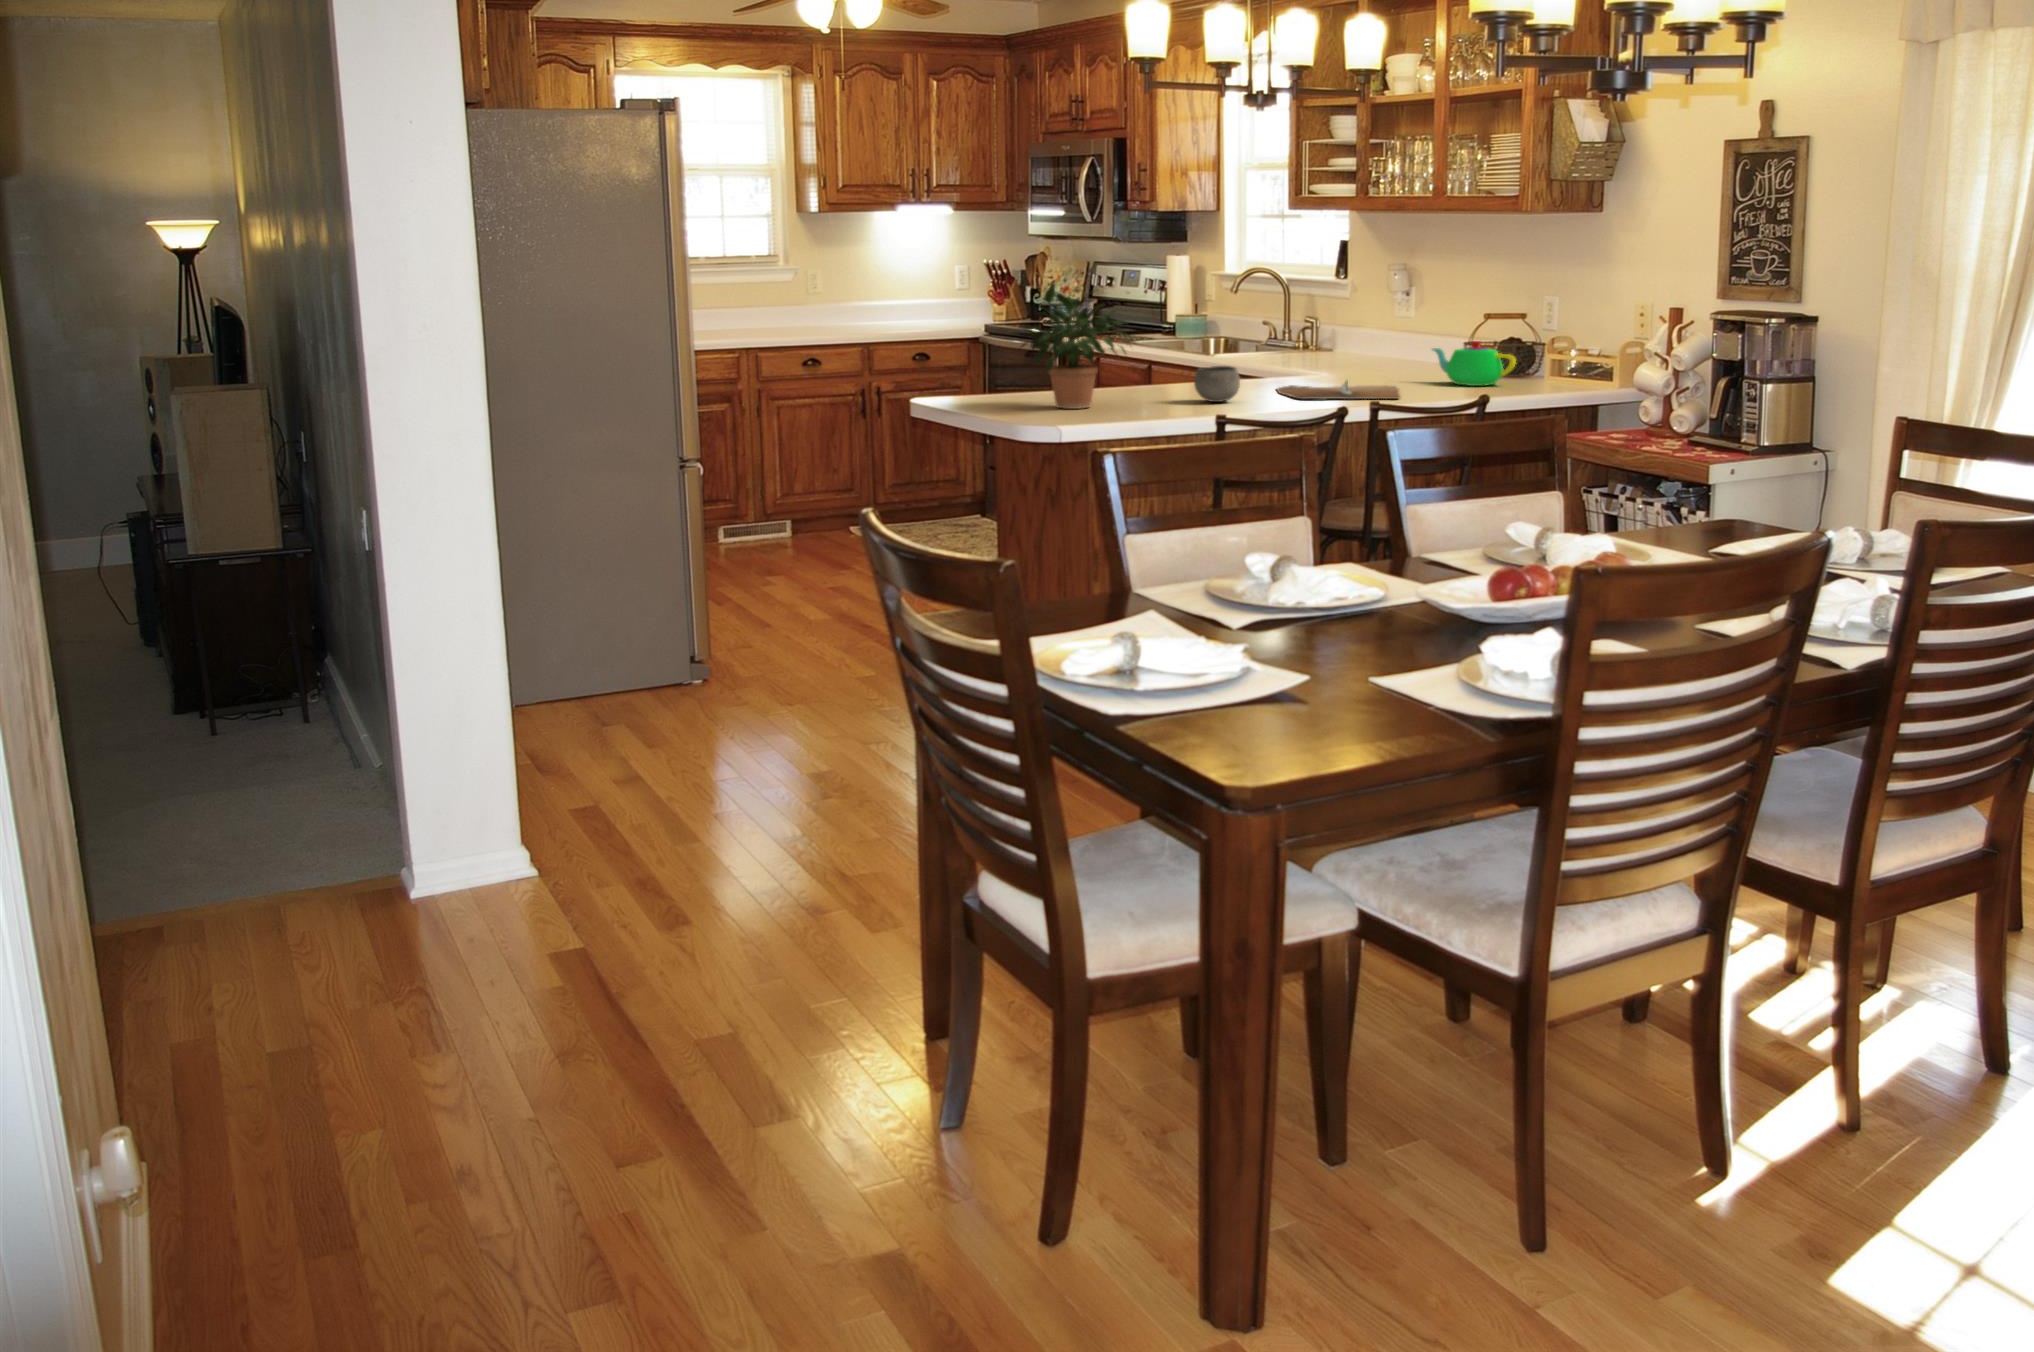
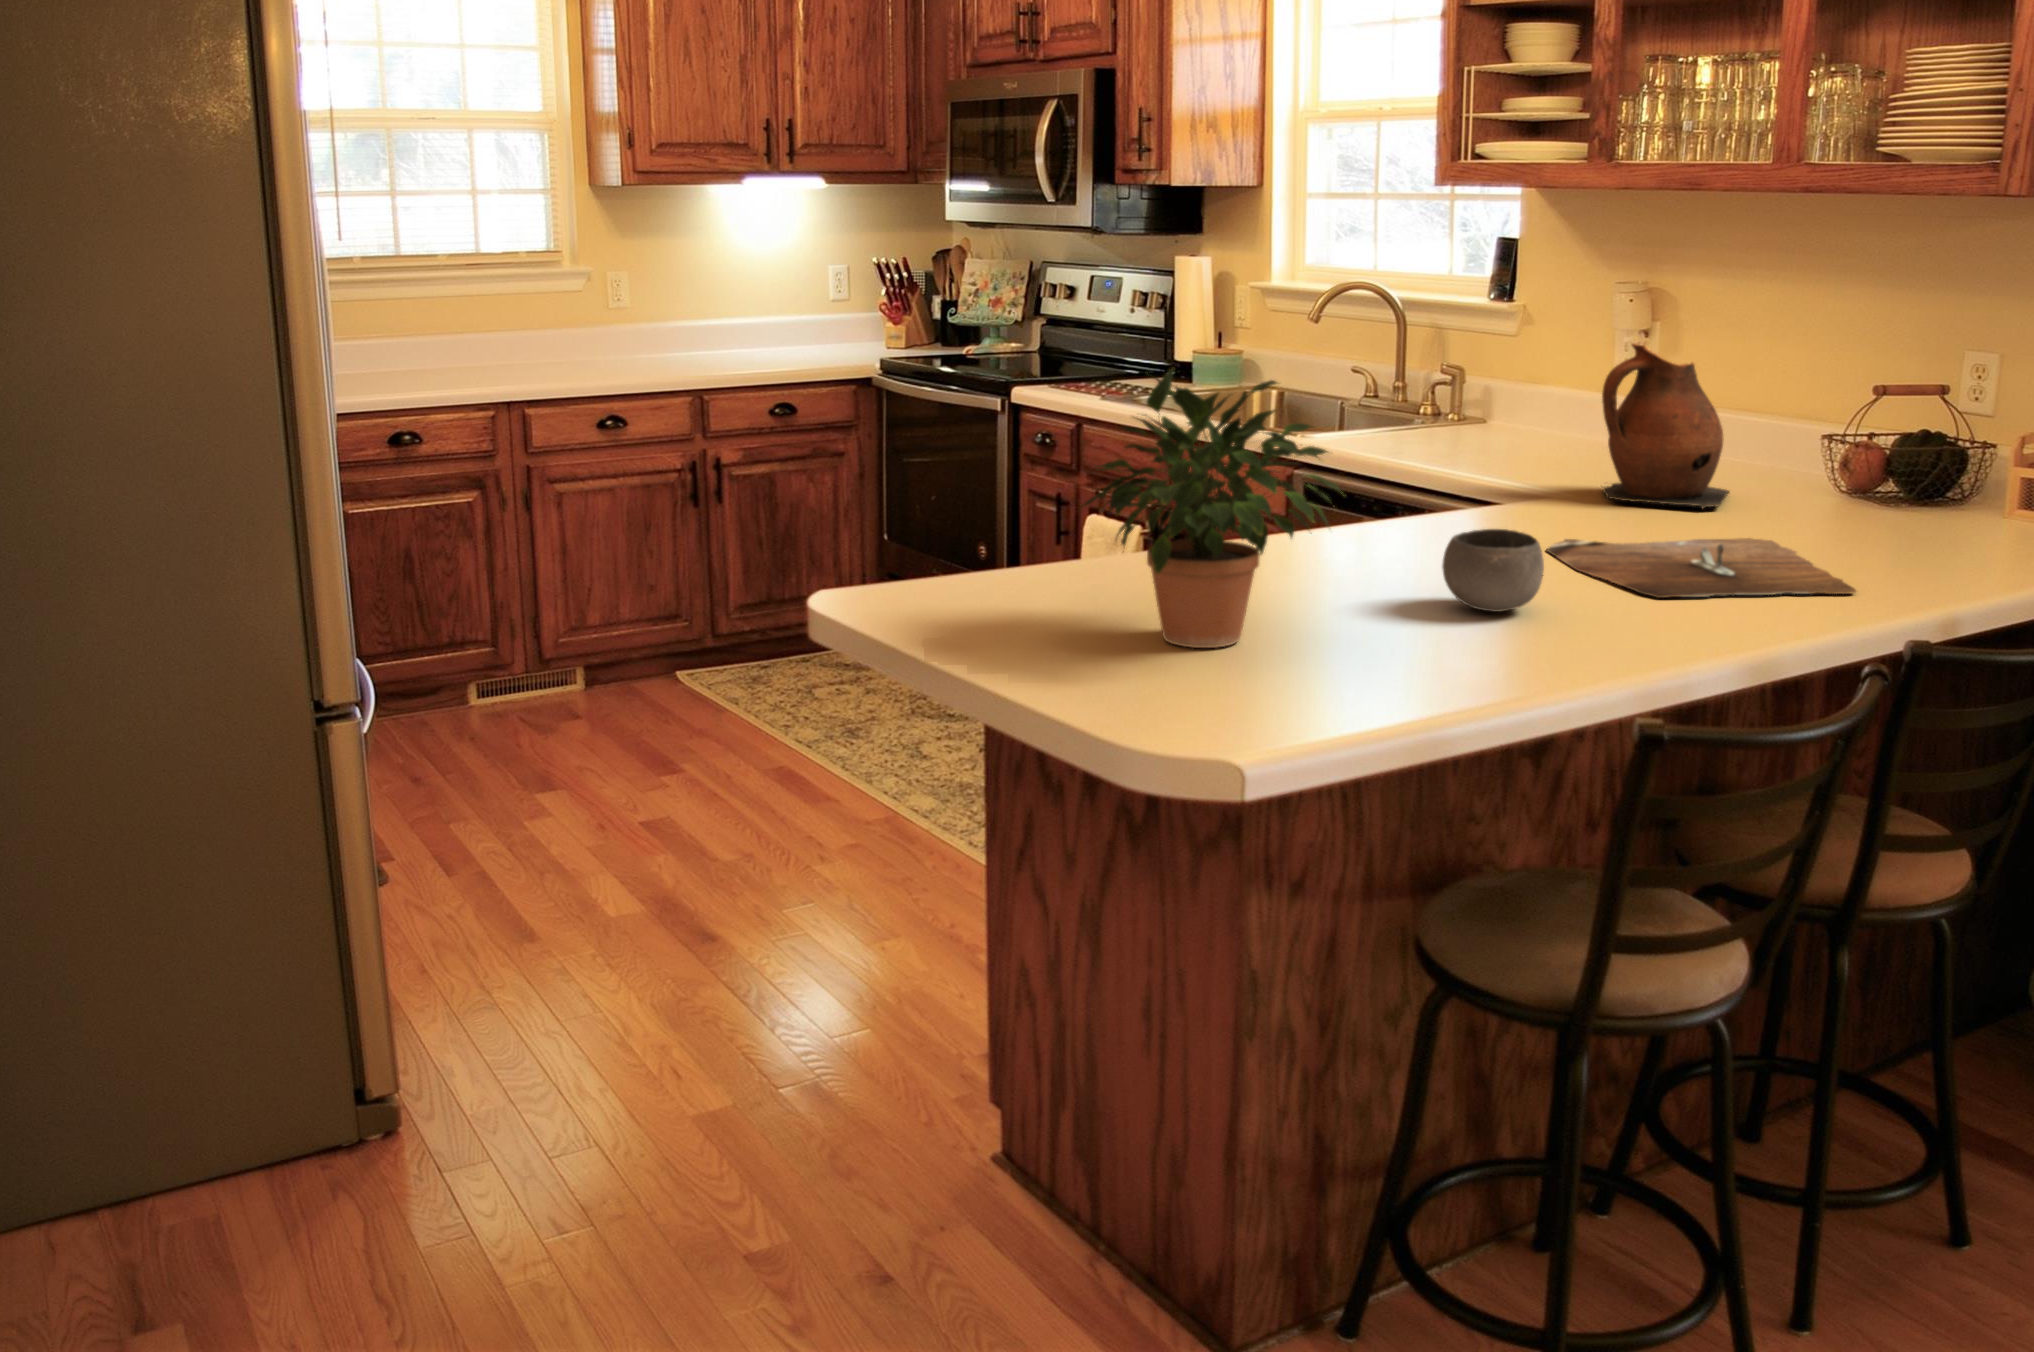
ceramic pitcher: none [1337,291,1413,378] -> present [1602,343,1730,509]
teapot: present [1433,341,1516,386] -> none [1808,446,1993,535]

